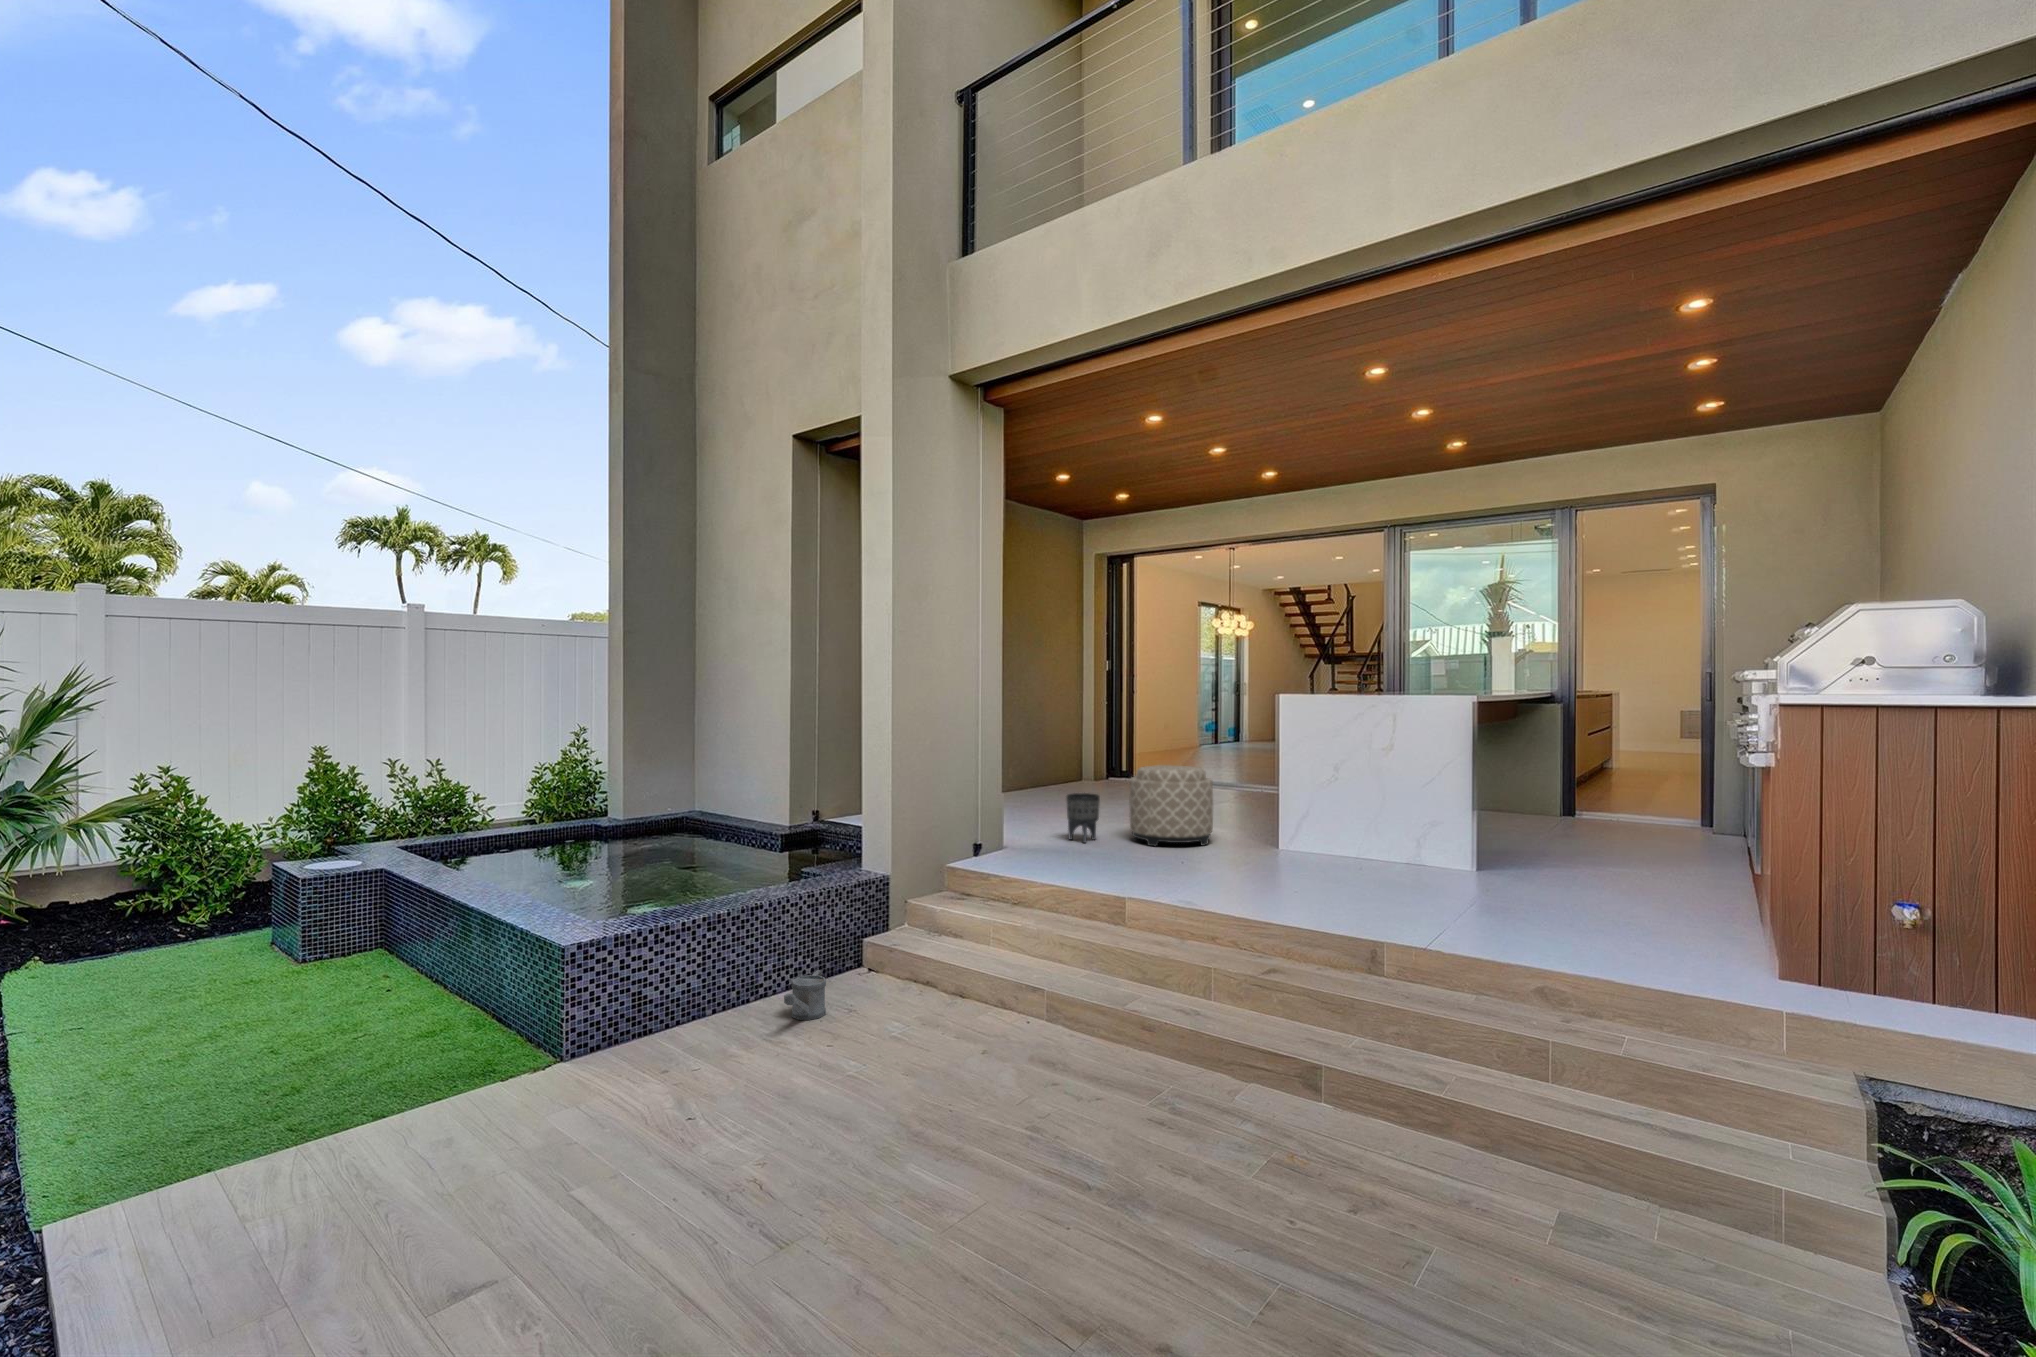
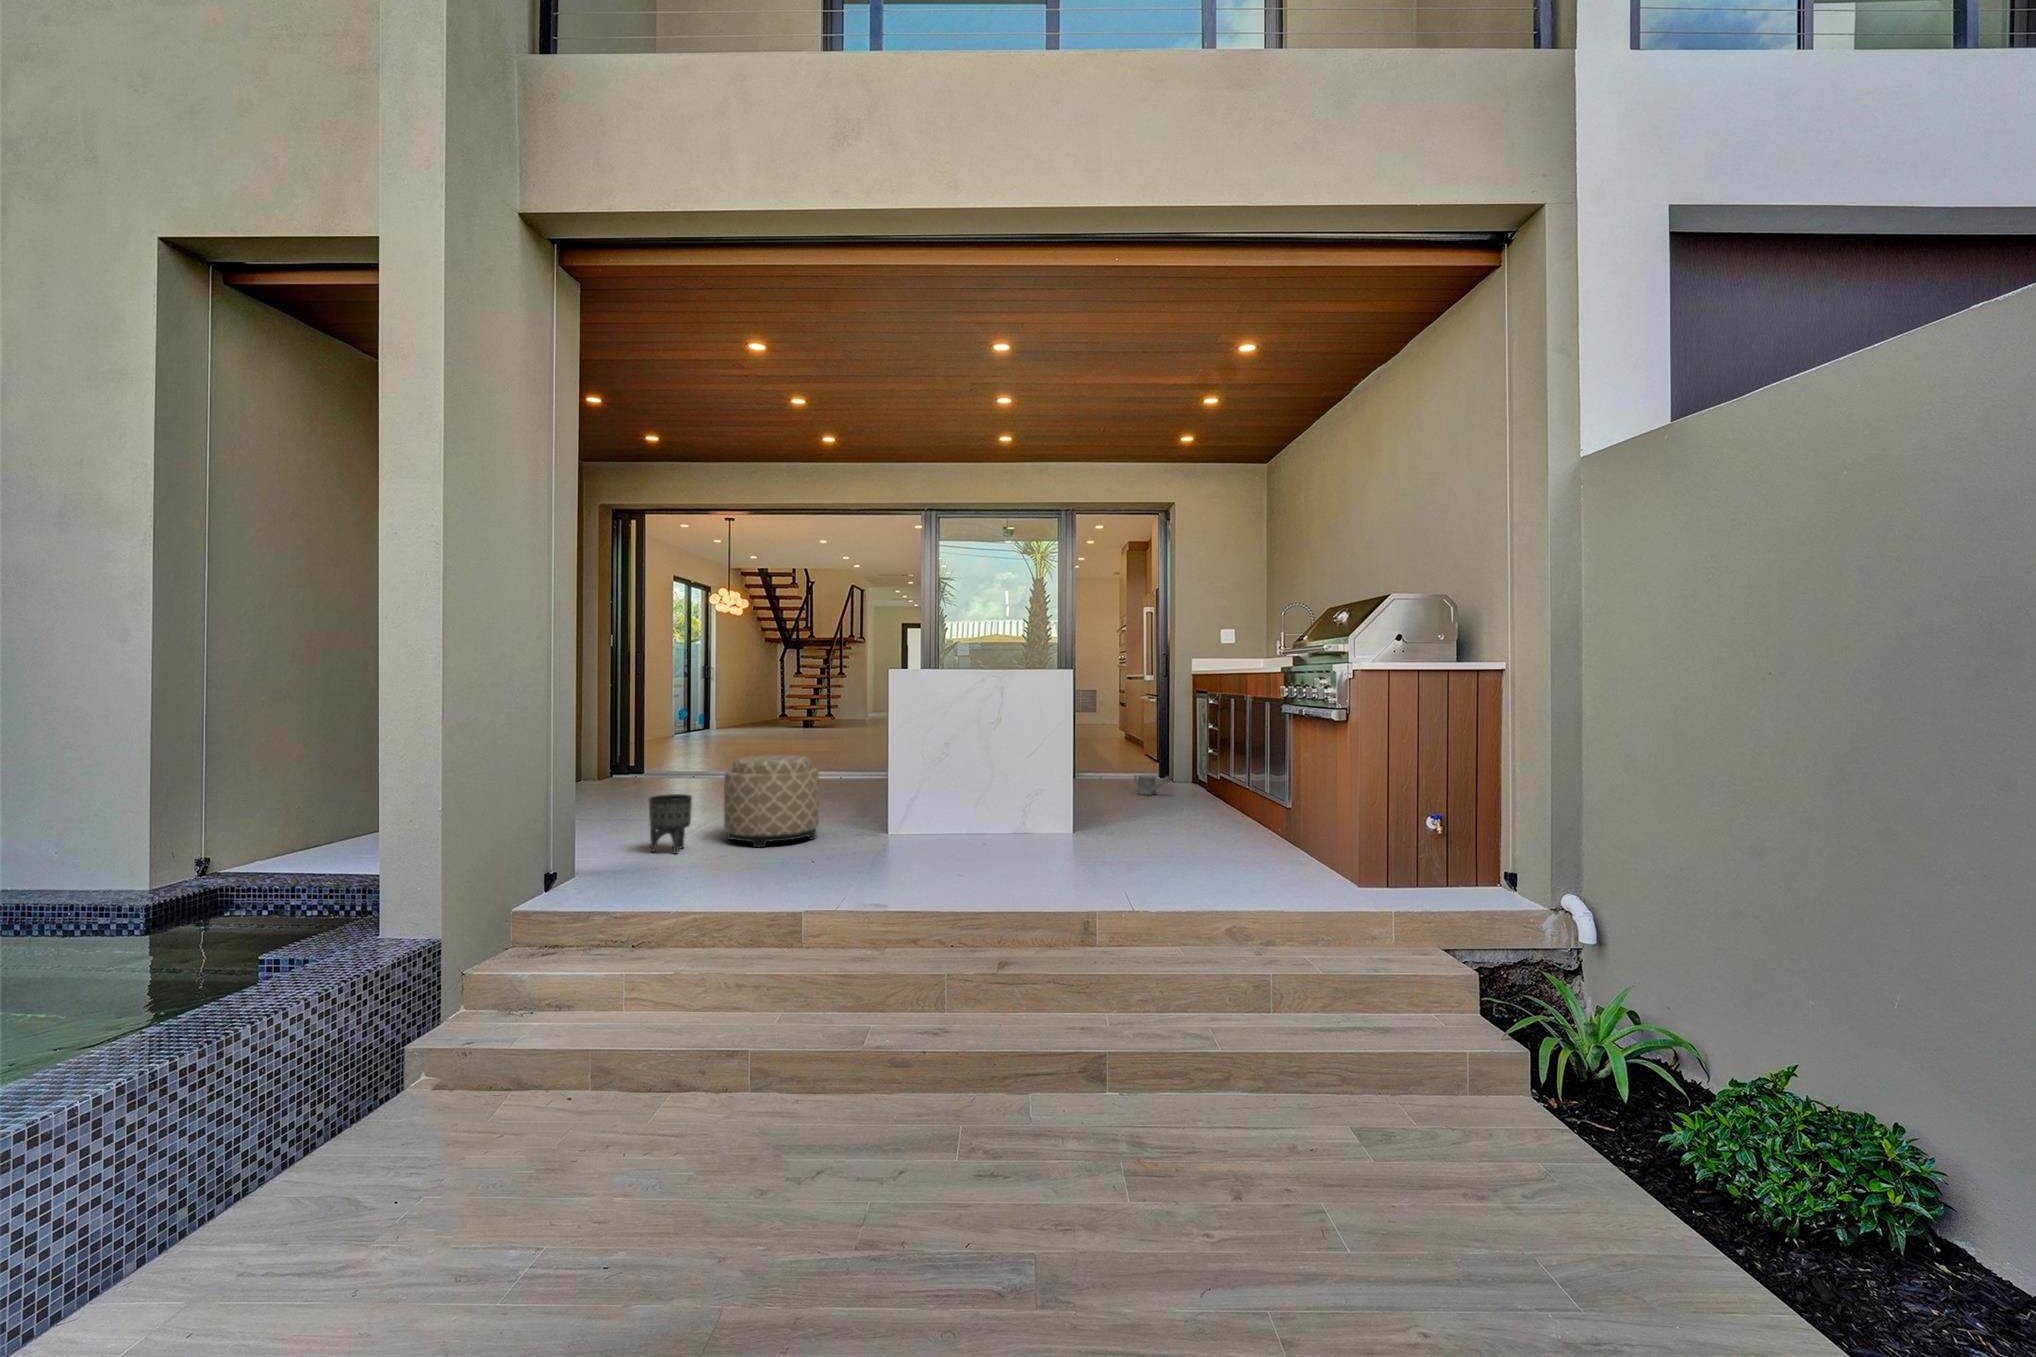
watering can: present [784,970,826,1020] -> present [1134,775,1170,795]

